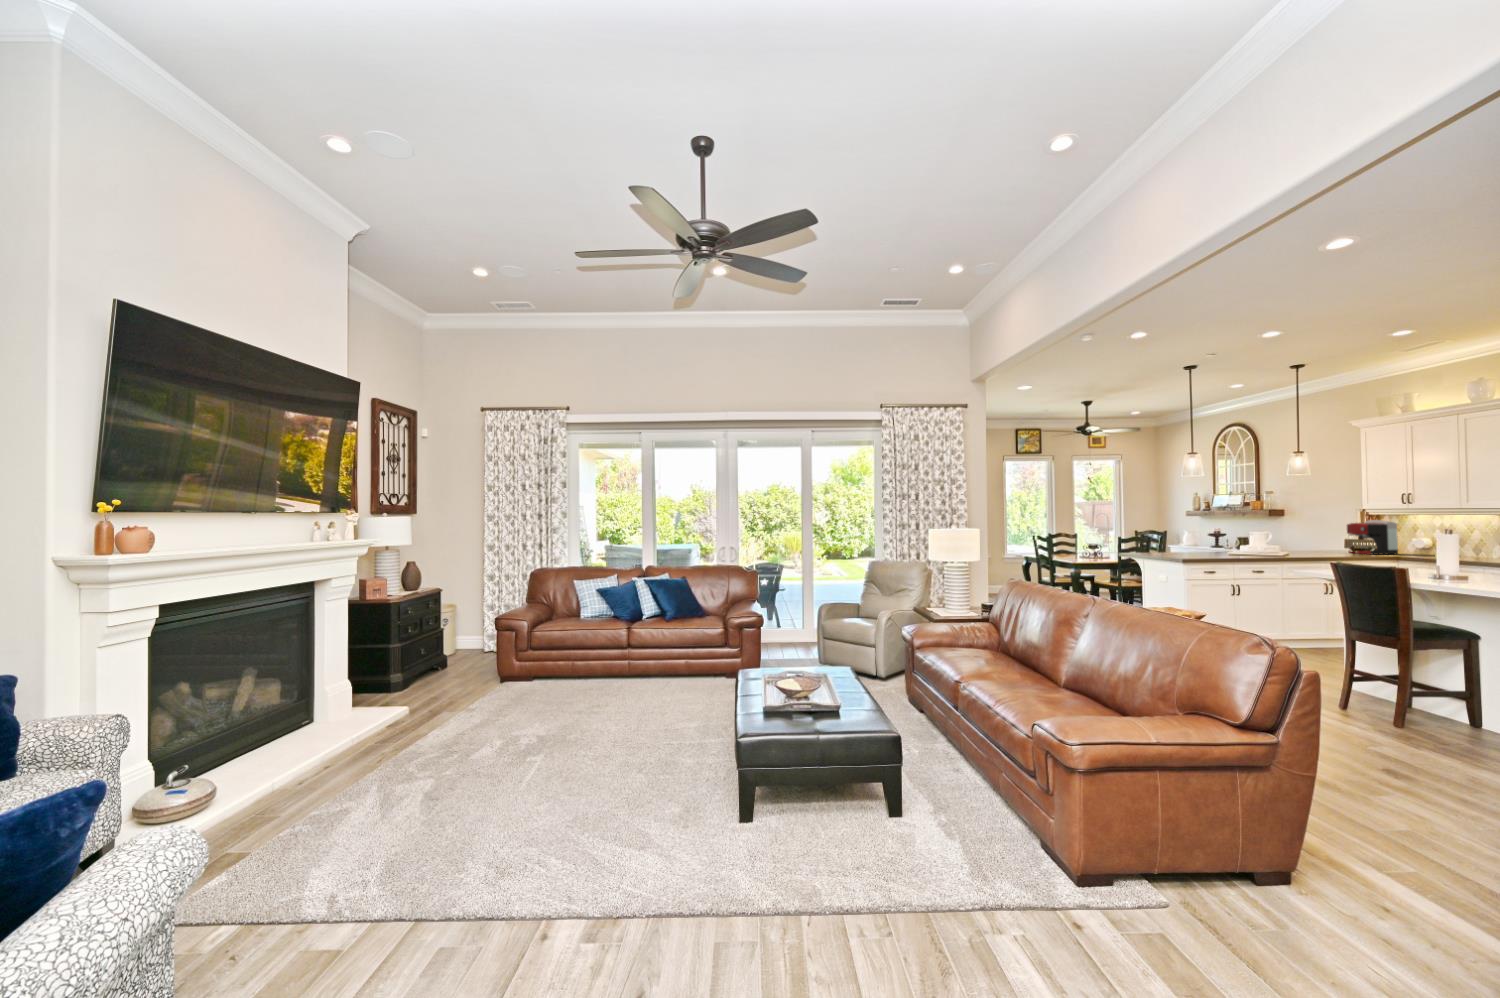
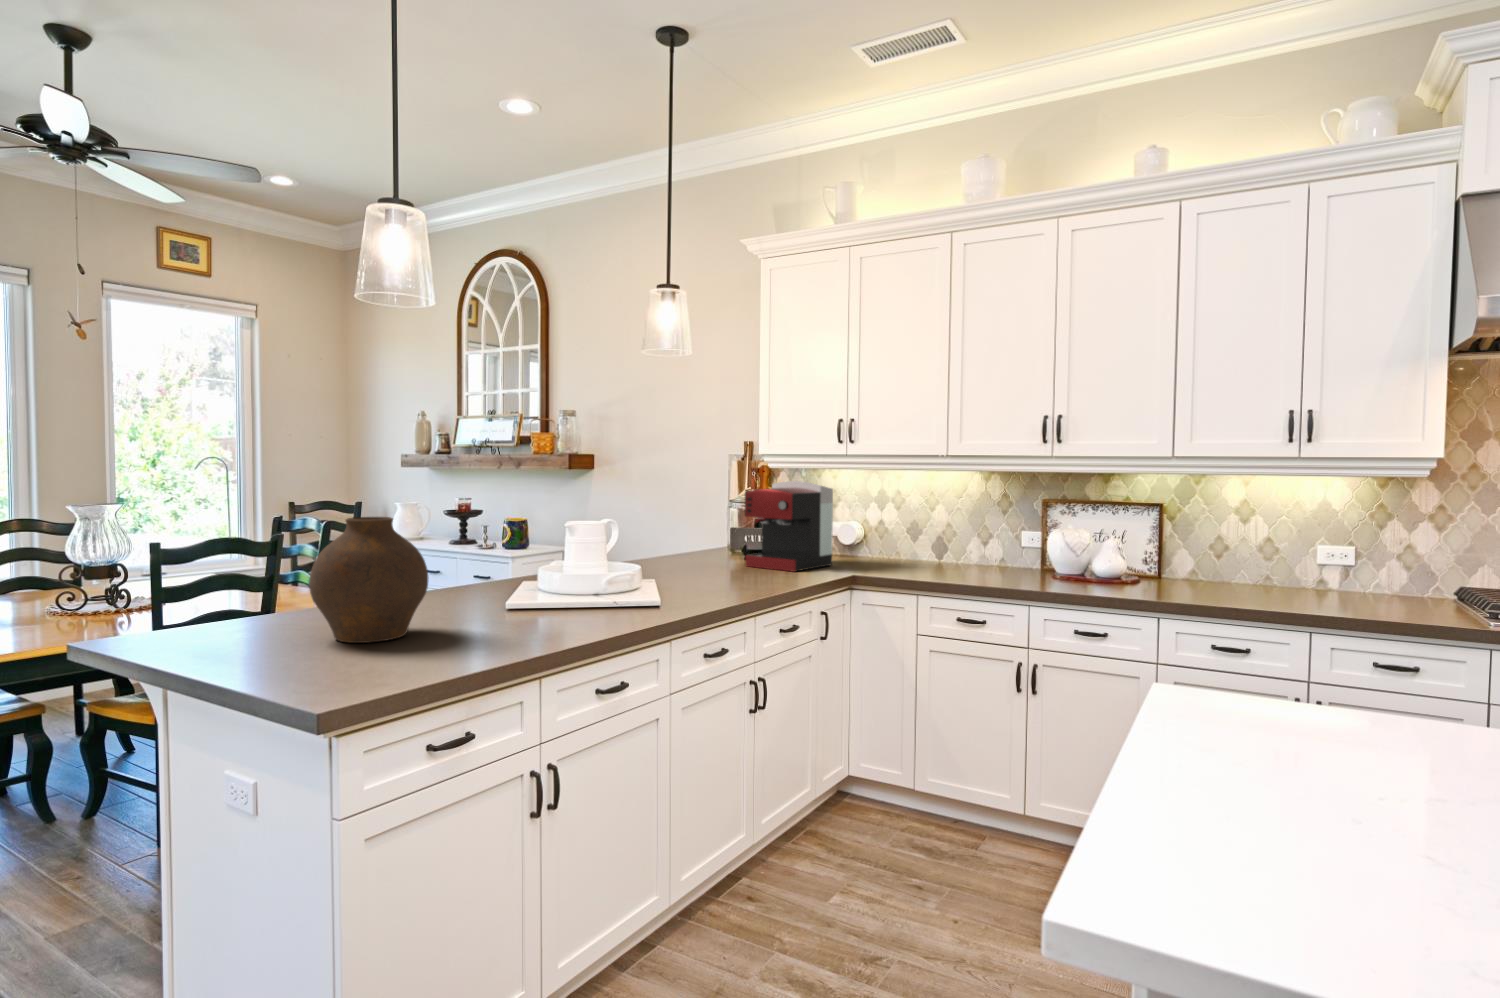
vase: none [1180,528,1210,555] -> present [309,517,428,643]

